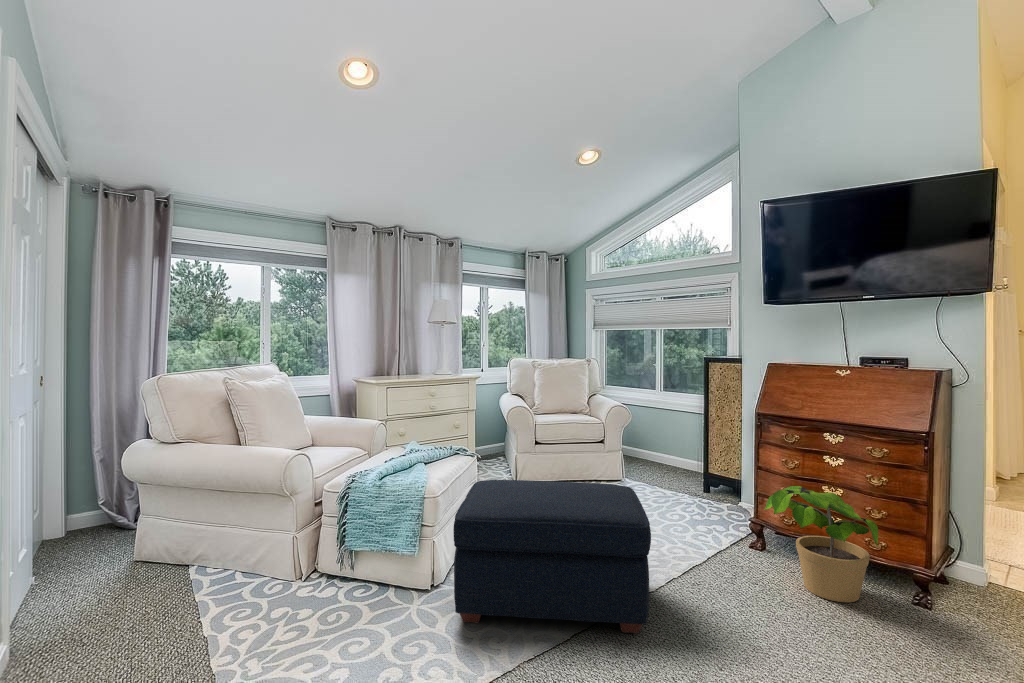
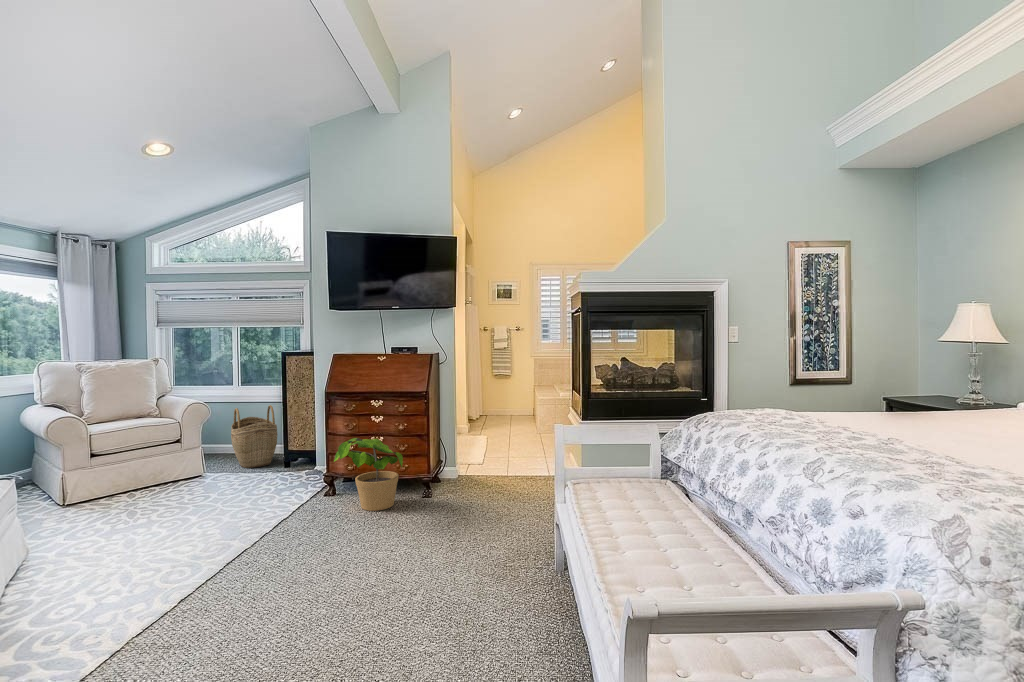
woven basket: none [651,415,699,484] -> present [231,405,278,468]
ottoman: present [453,480,651,633] -> none [42,466,252,624]

